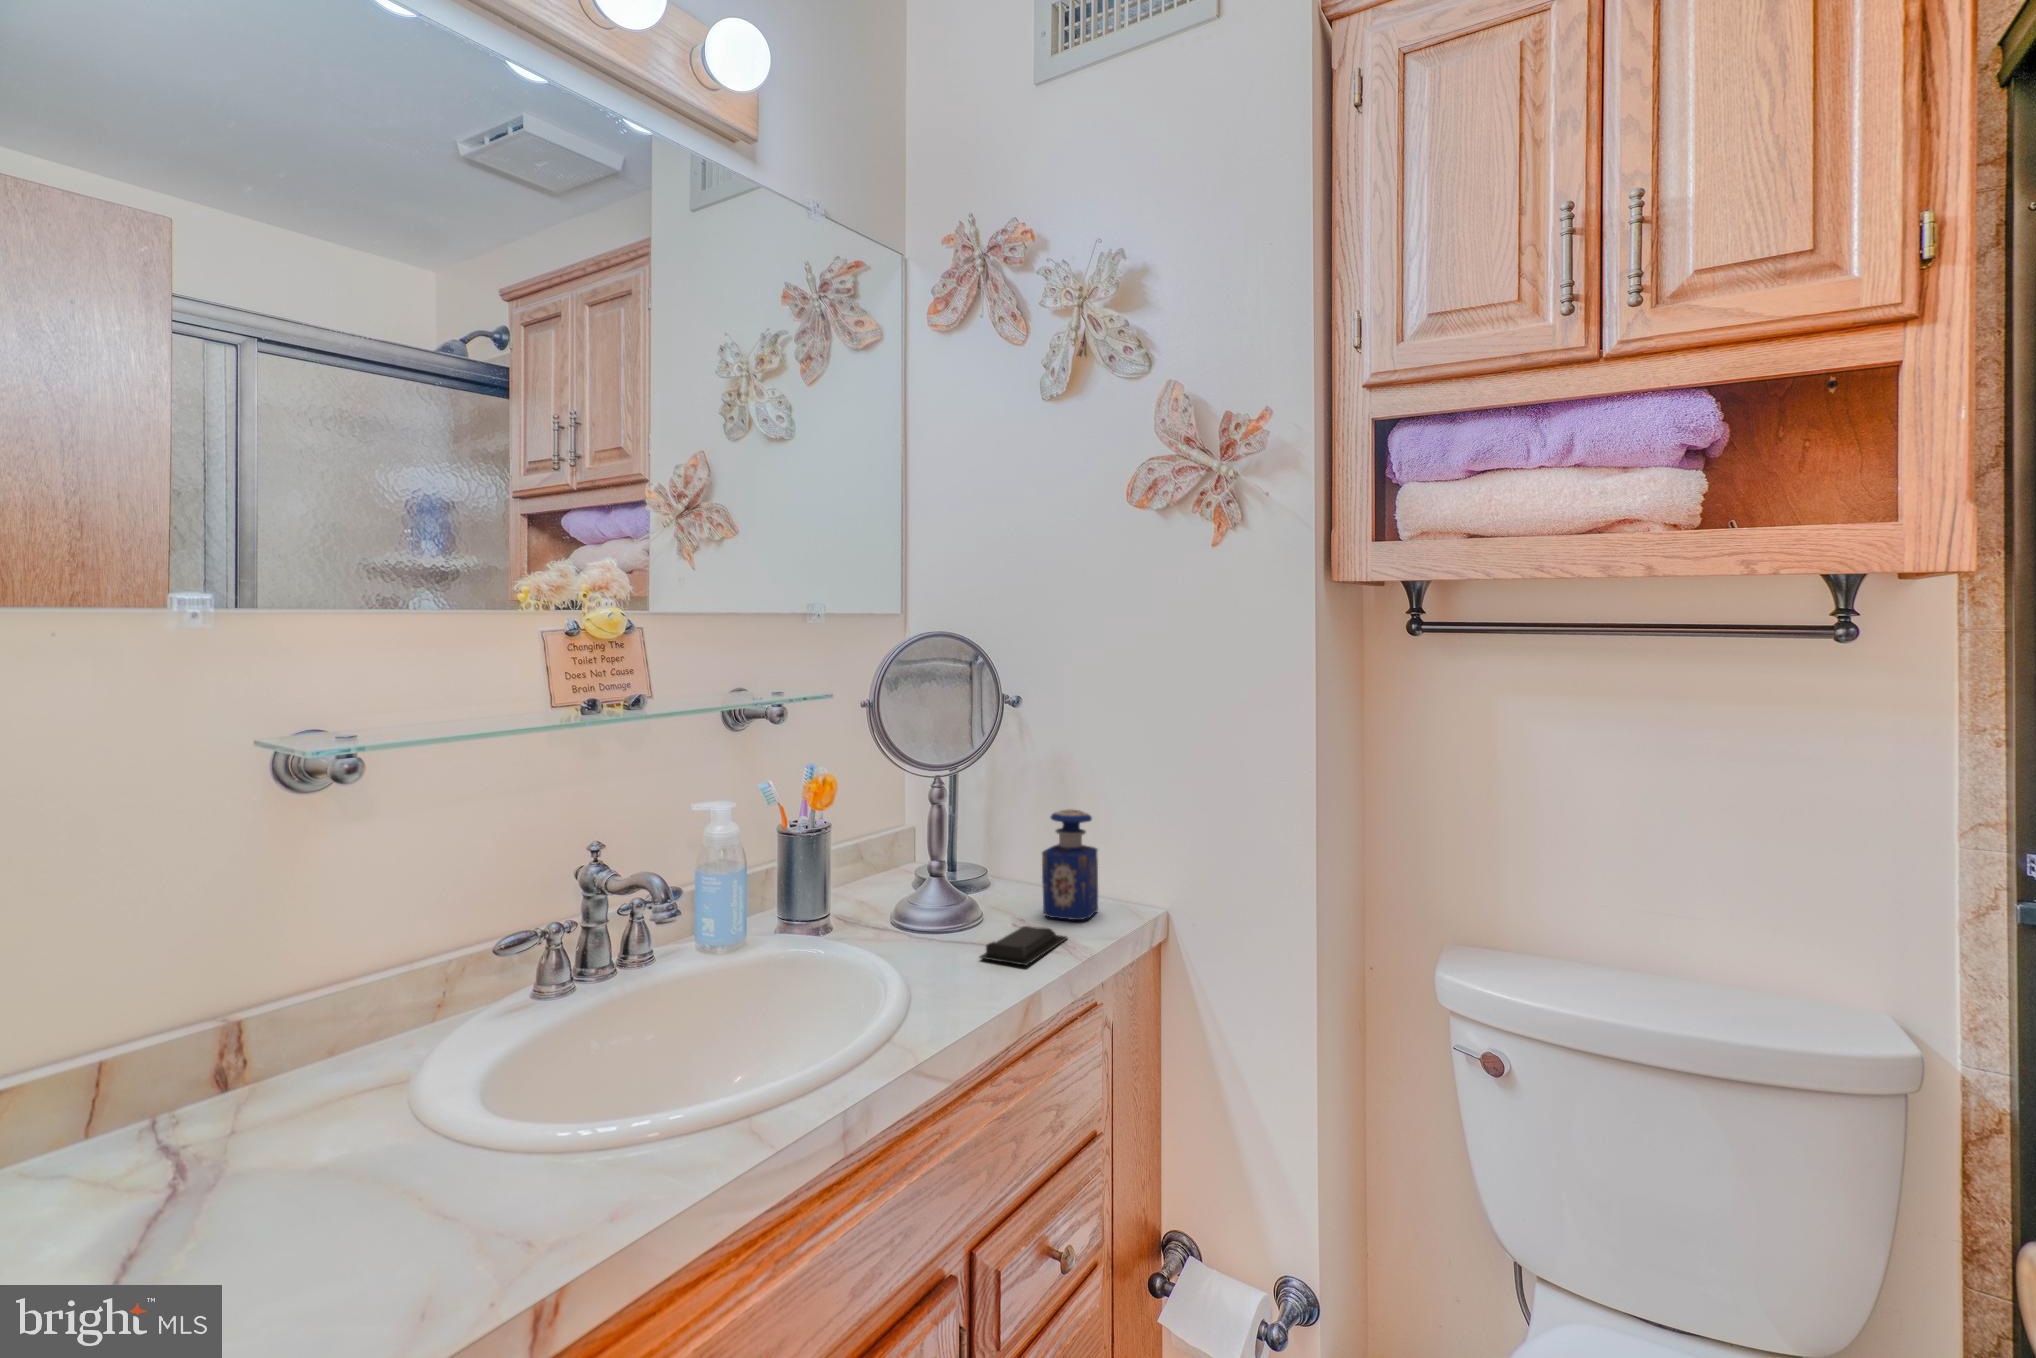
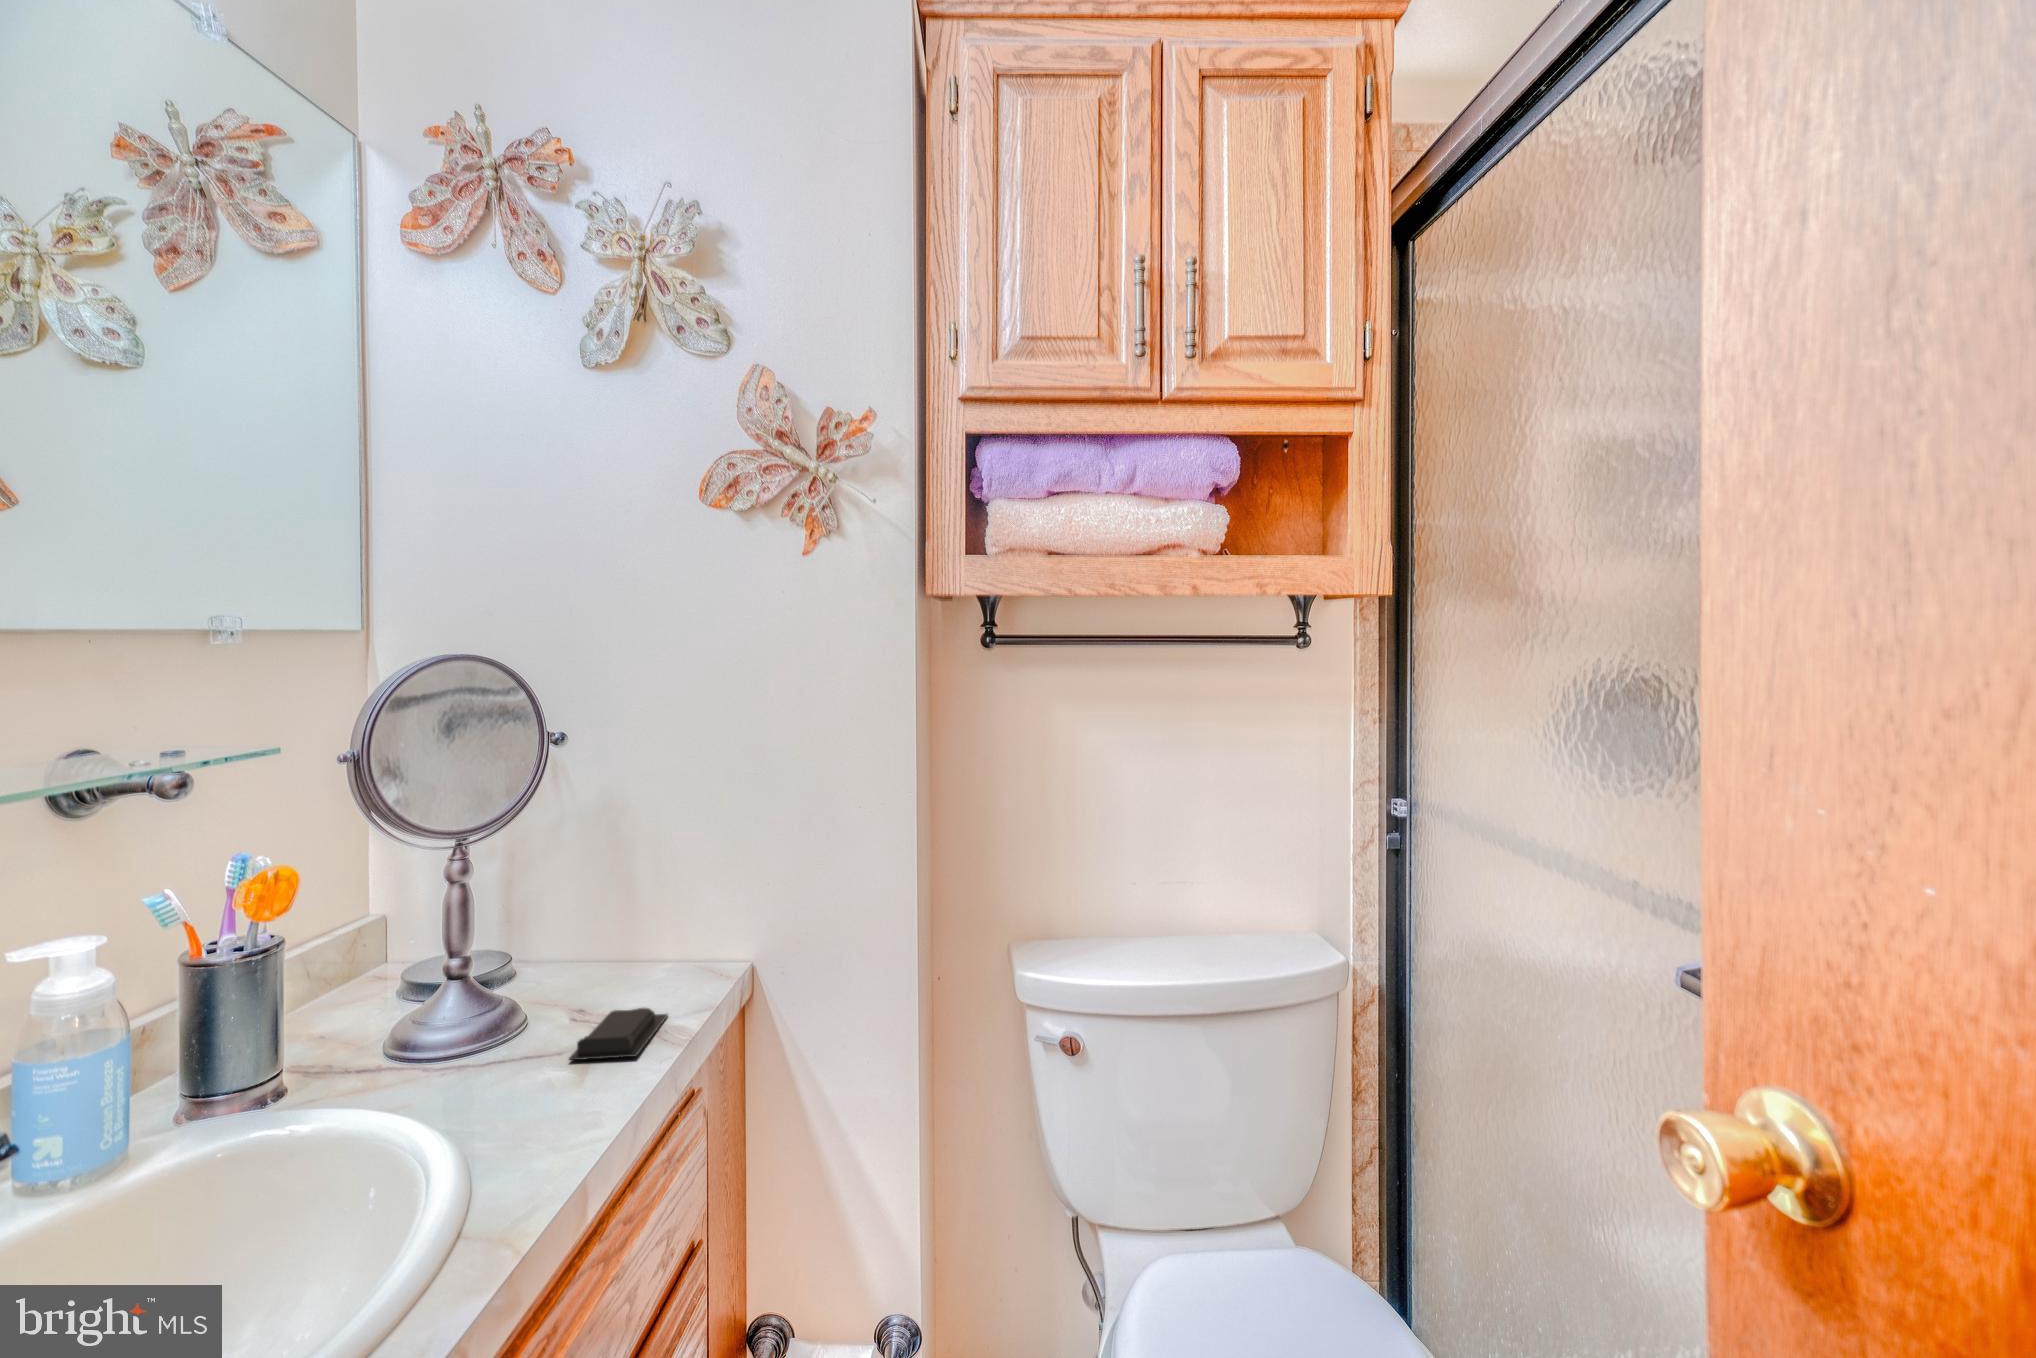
perfume bottle: present [1042,810,1098,920] -> none [618,863,688,996]

